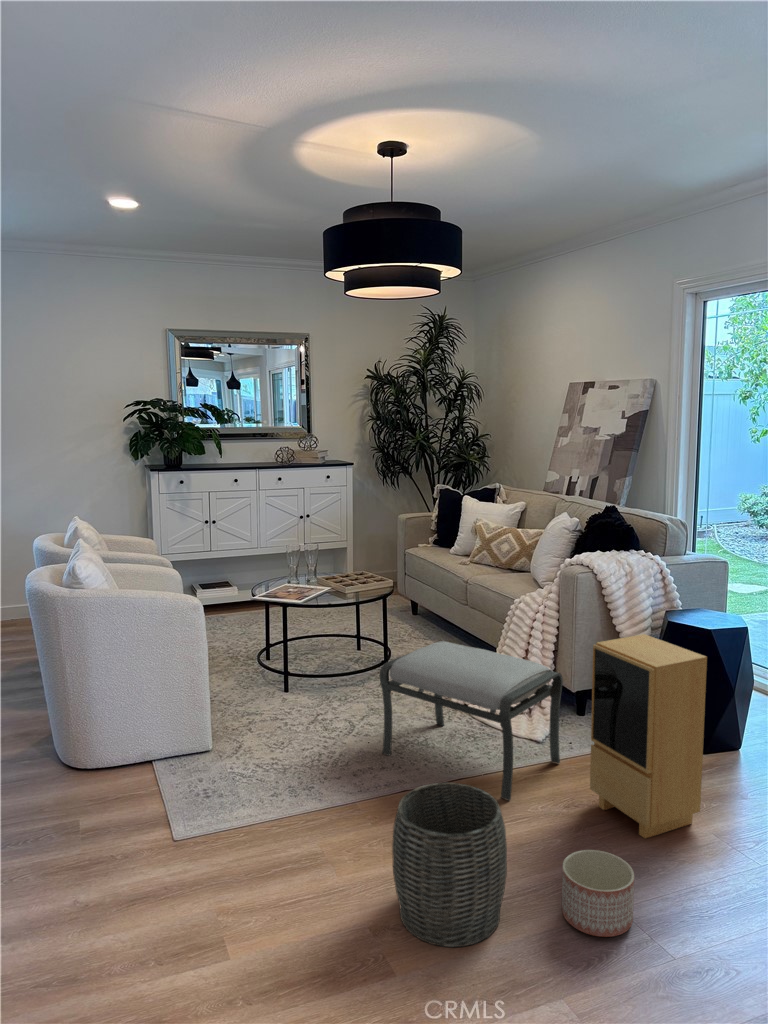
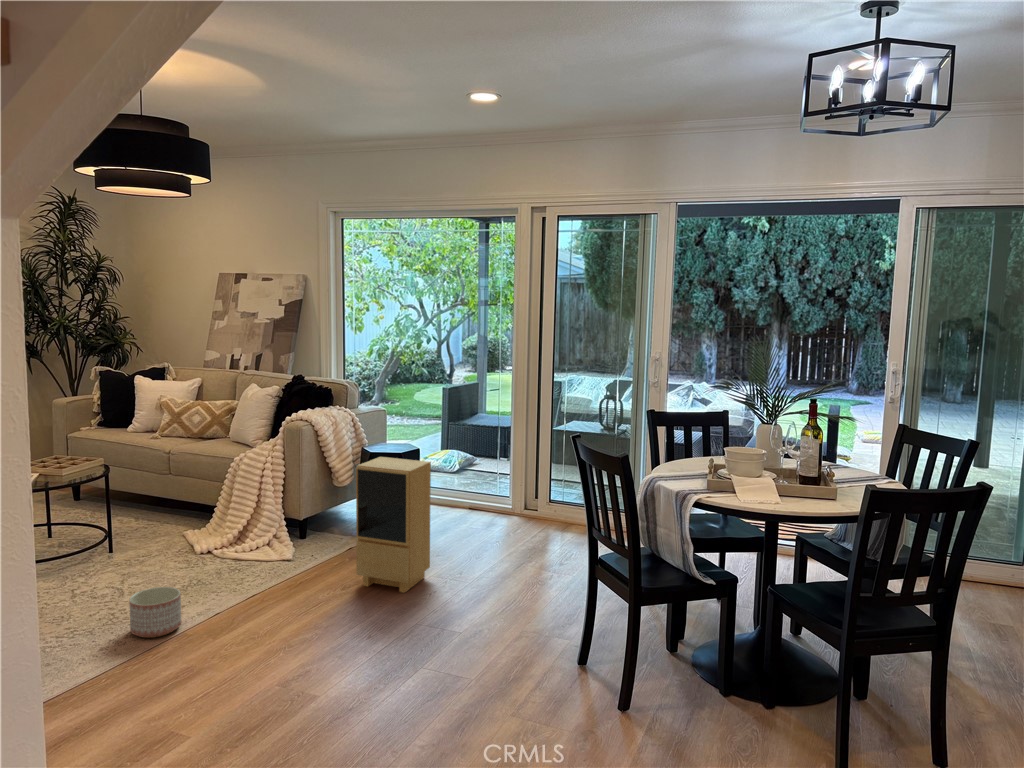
ottoman: present [379,641,563,801] -> none [162,495,316,602]
woven basket: present [392,783,507,947] -> none [275,573,362,686]
planter: present [562,850,634,937] -> present [129,587,181,638]

